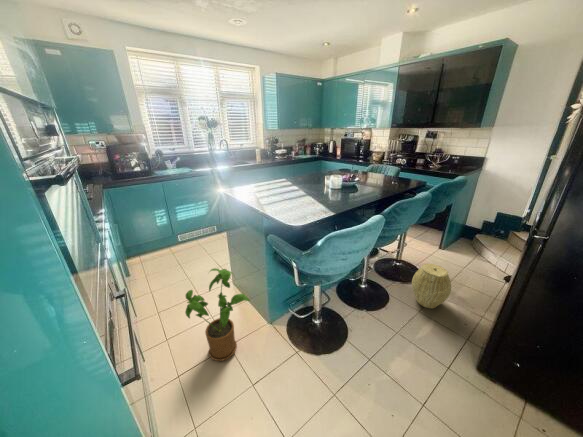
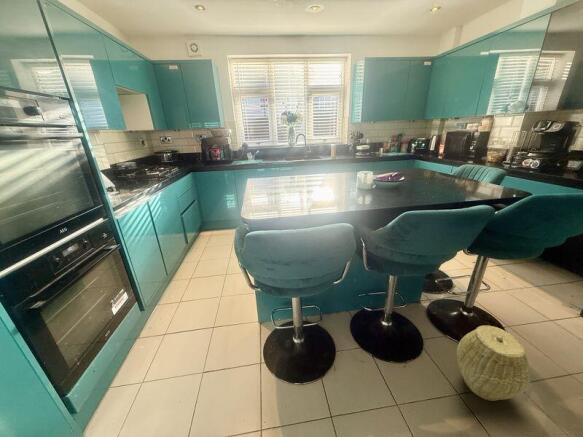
house plant: present [185,269,250,361] -> none [171,250,223,337]

